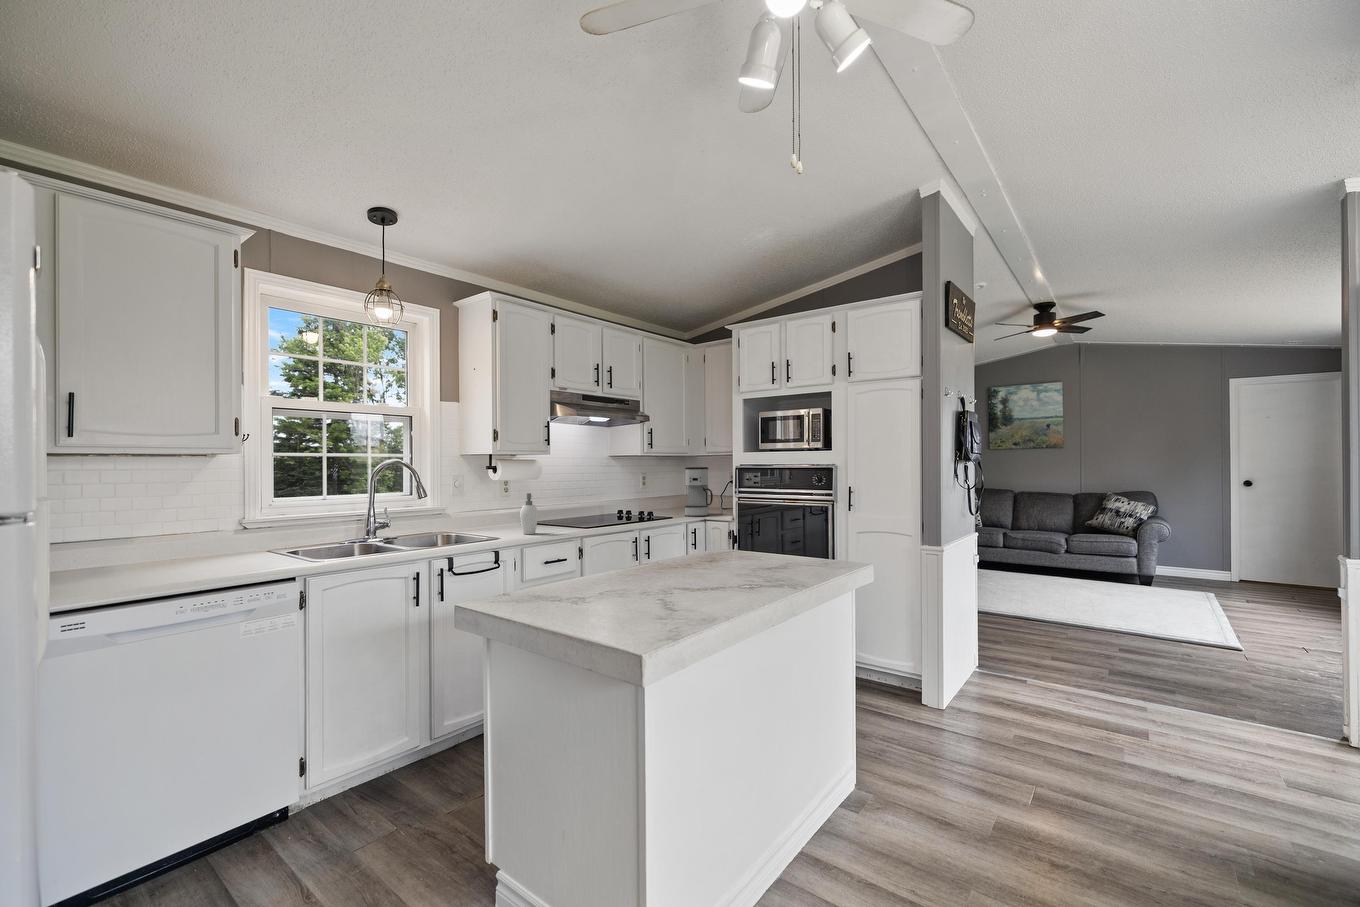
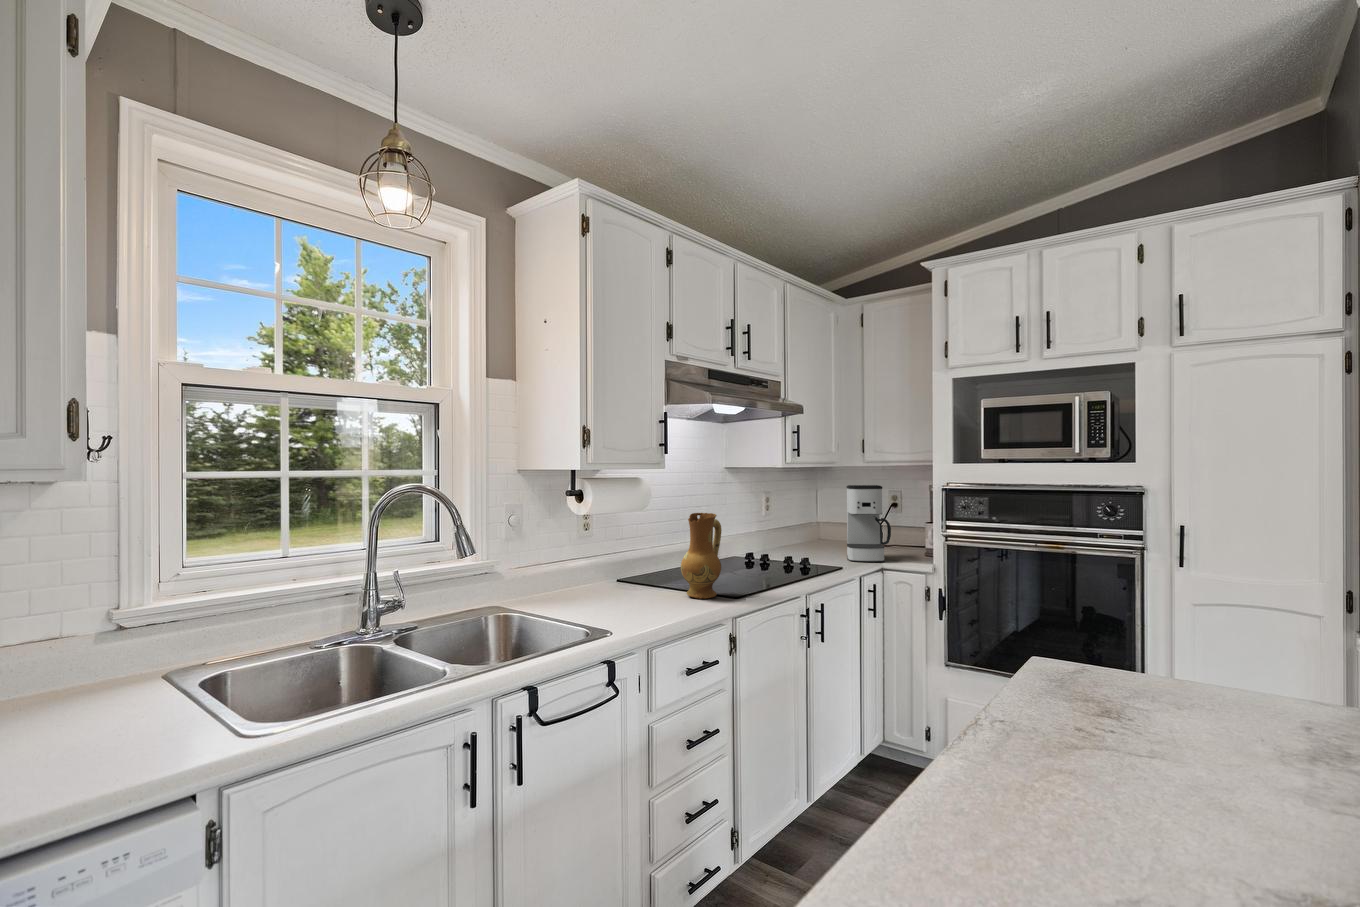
ceramic jug: none [553,481,579,530] -> present [681,513,722,599]
soap dispenser: present [520,493,538,534] -> none [633,536,674,610]

